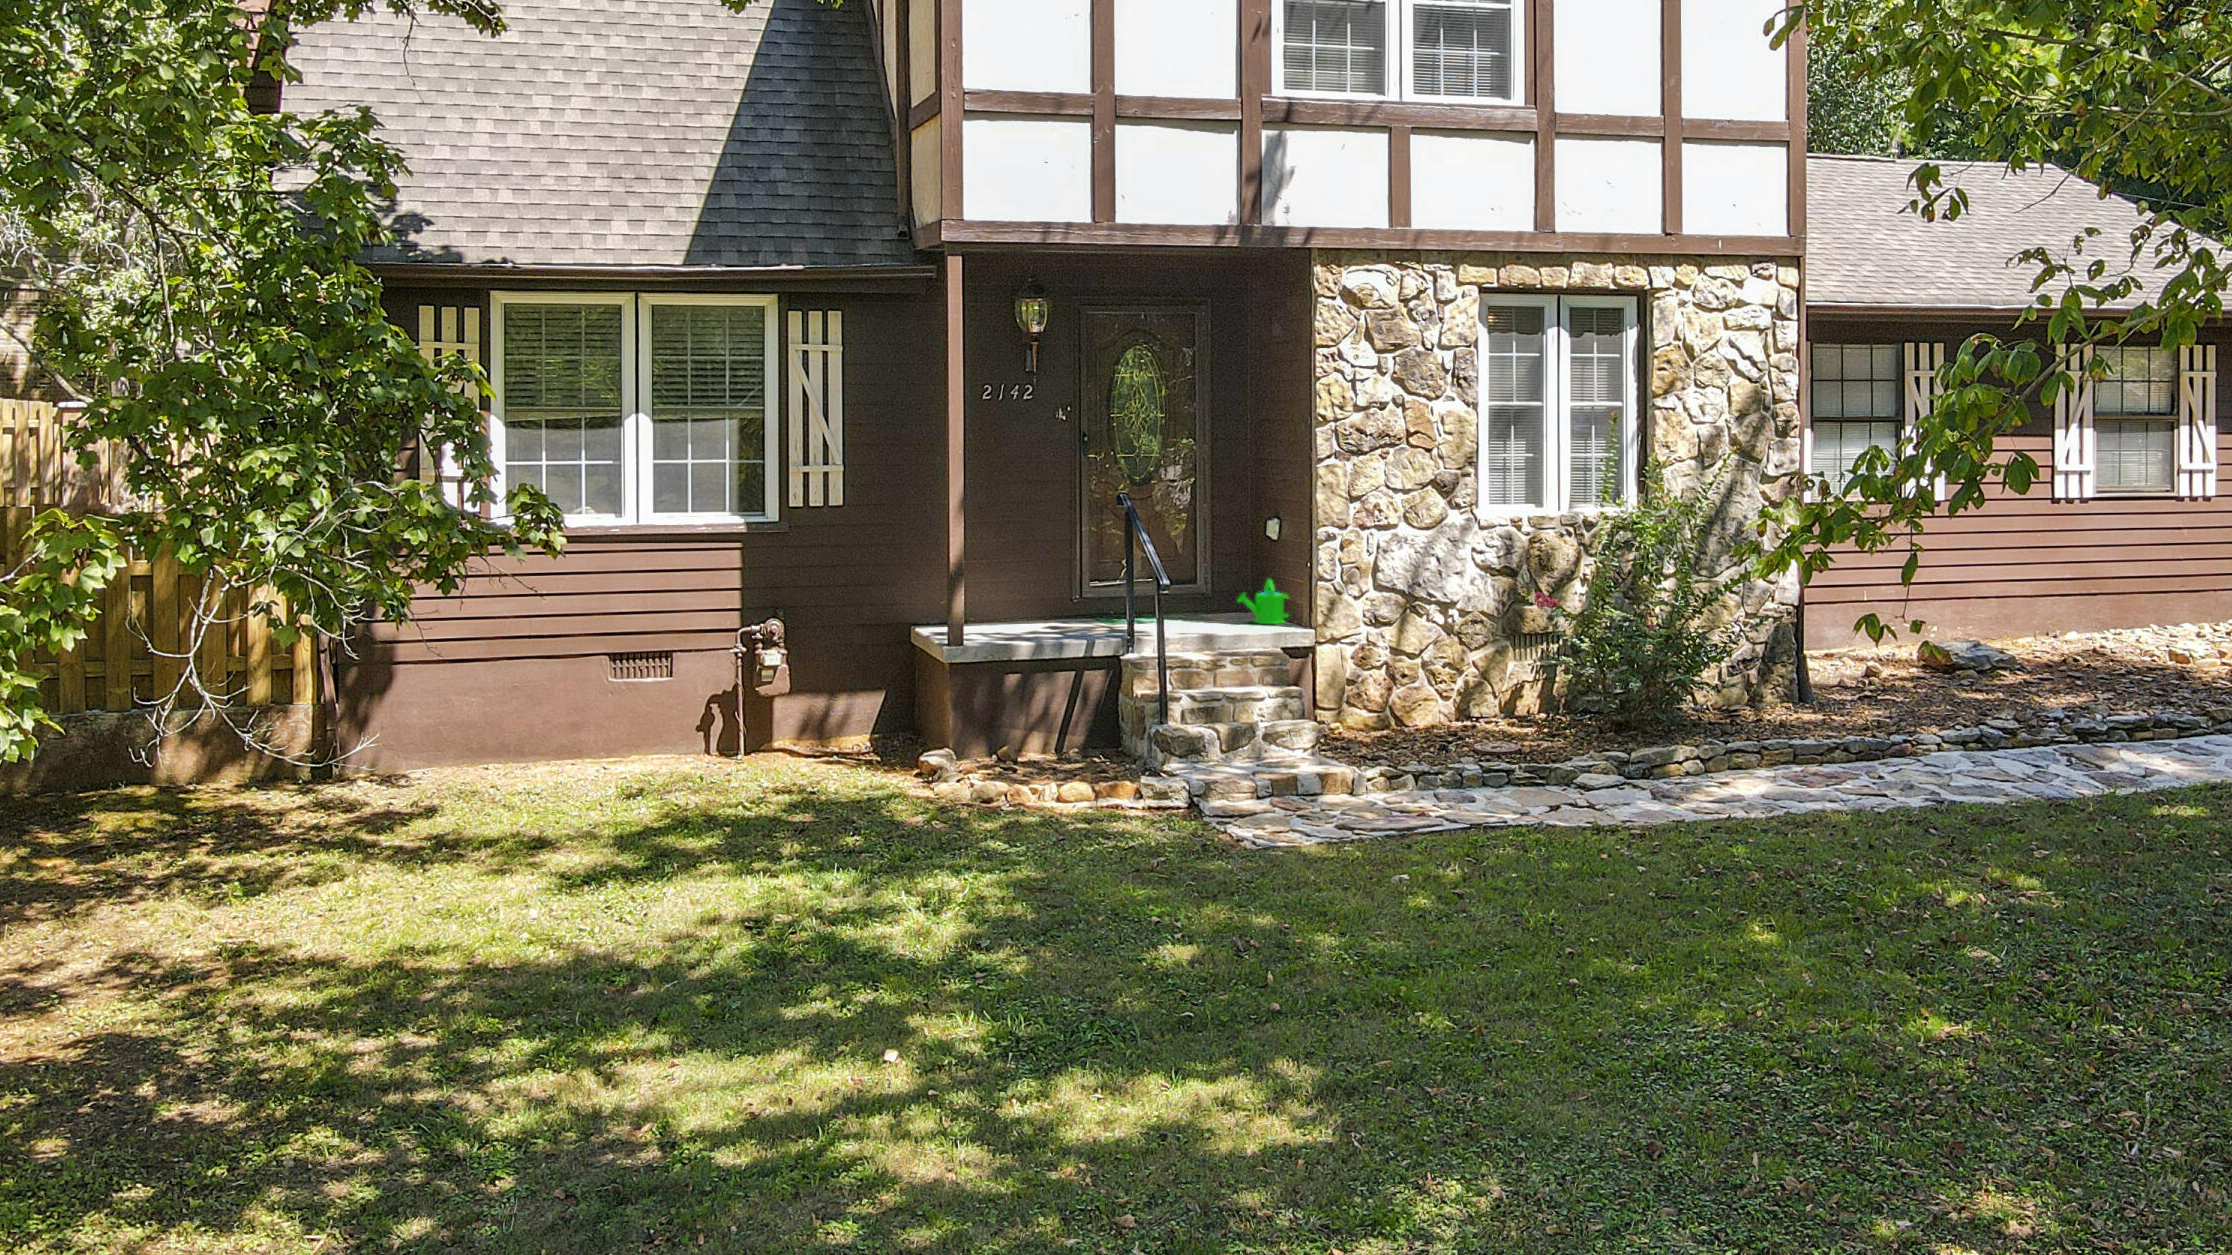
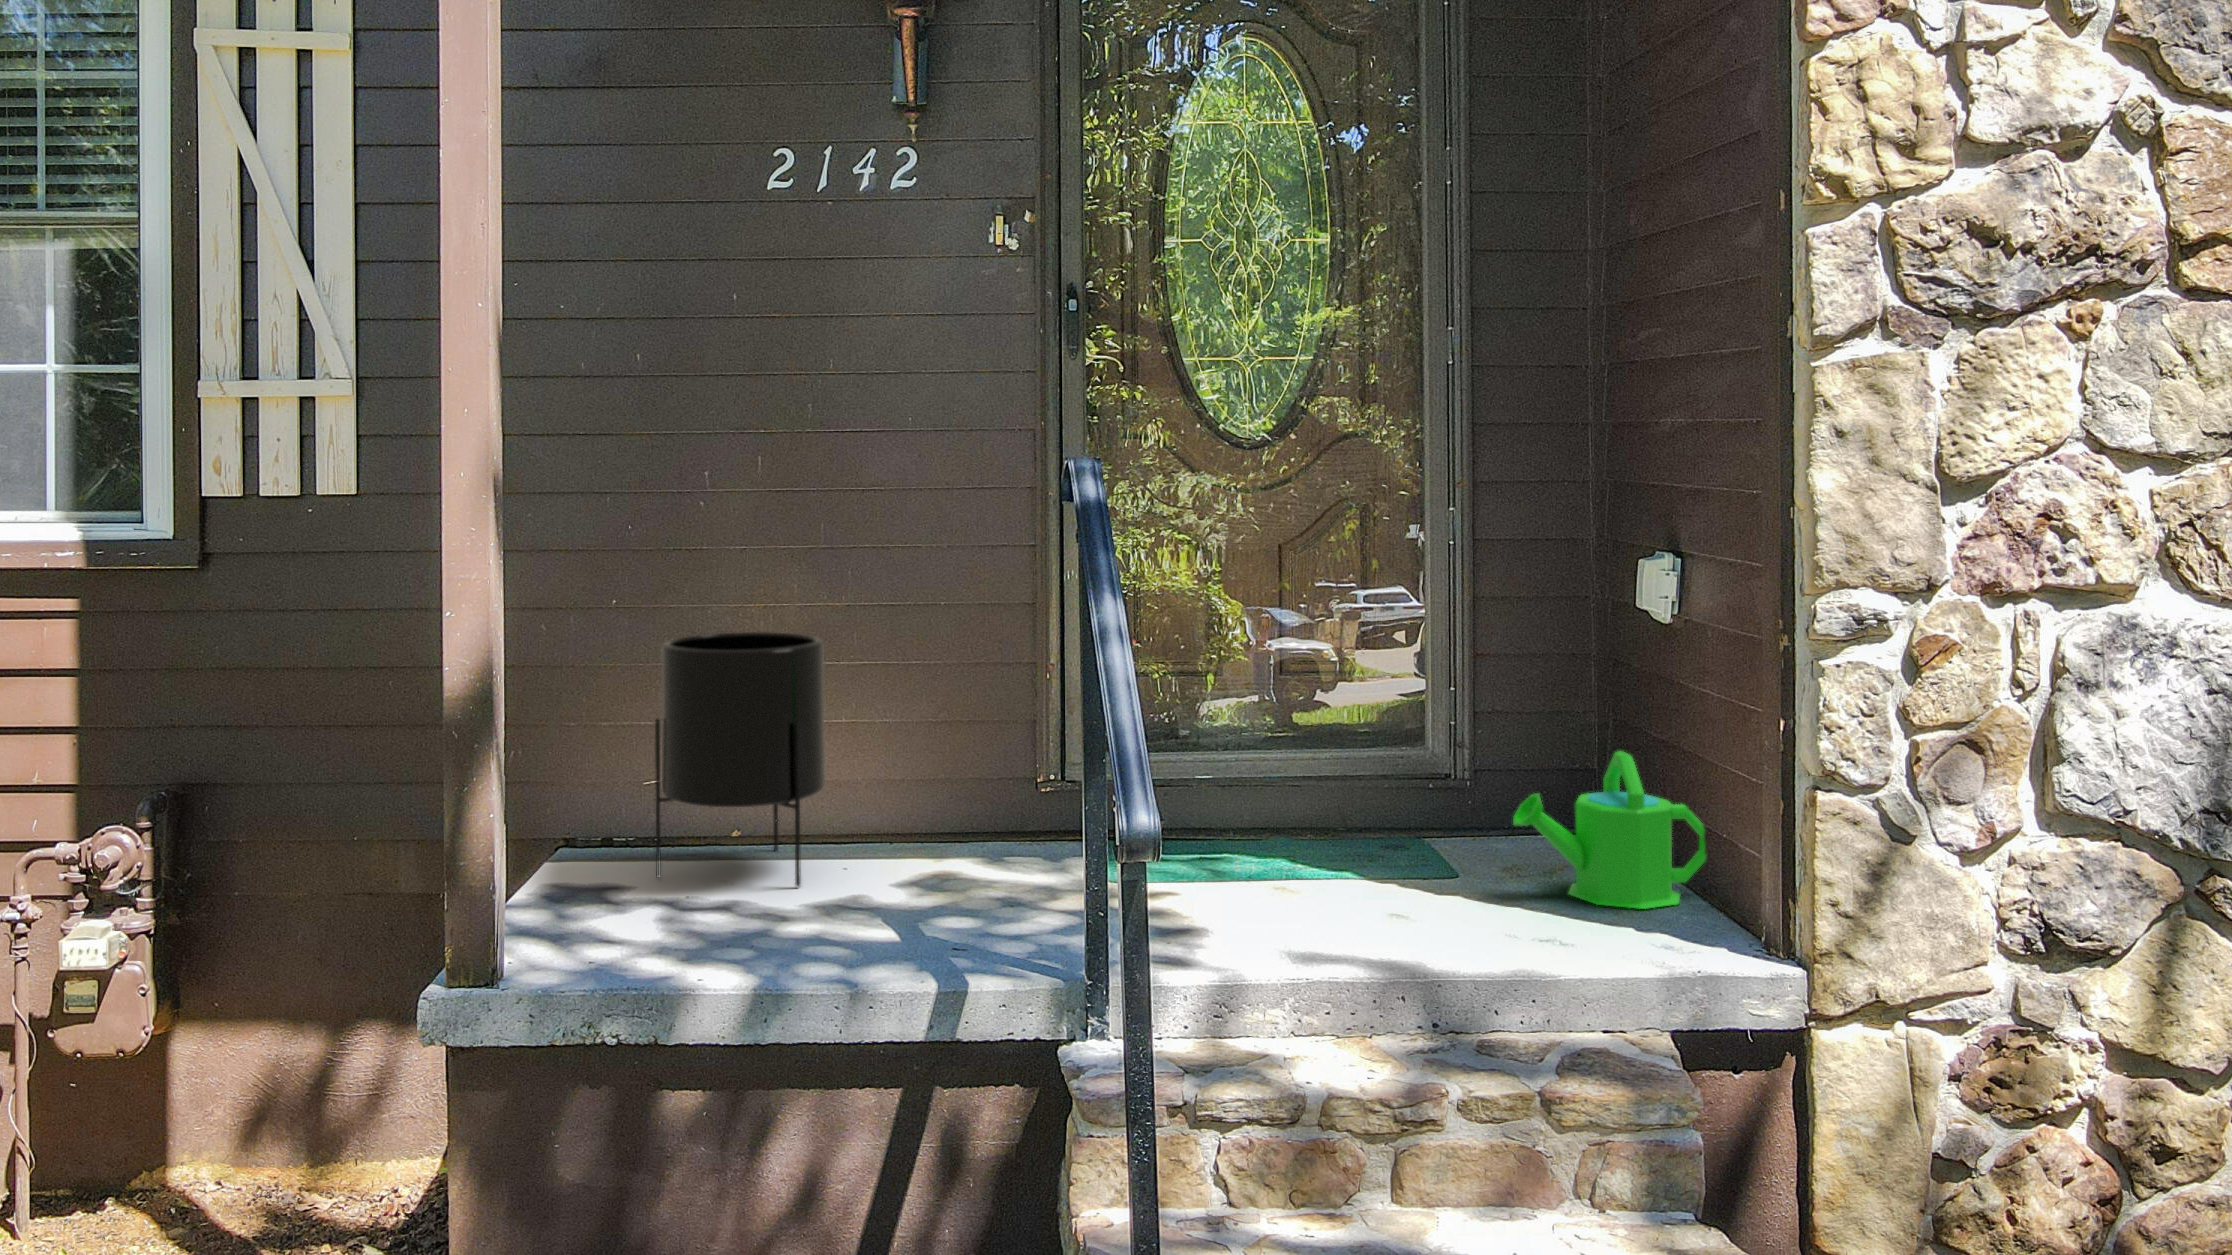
planter: none [964,551,1018,631] -> present [655,632,825,886]

